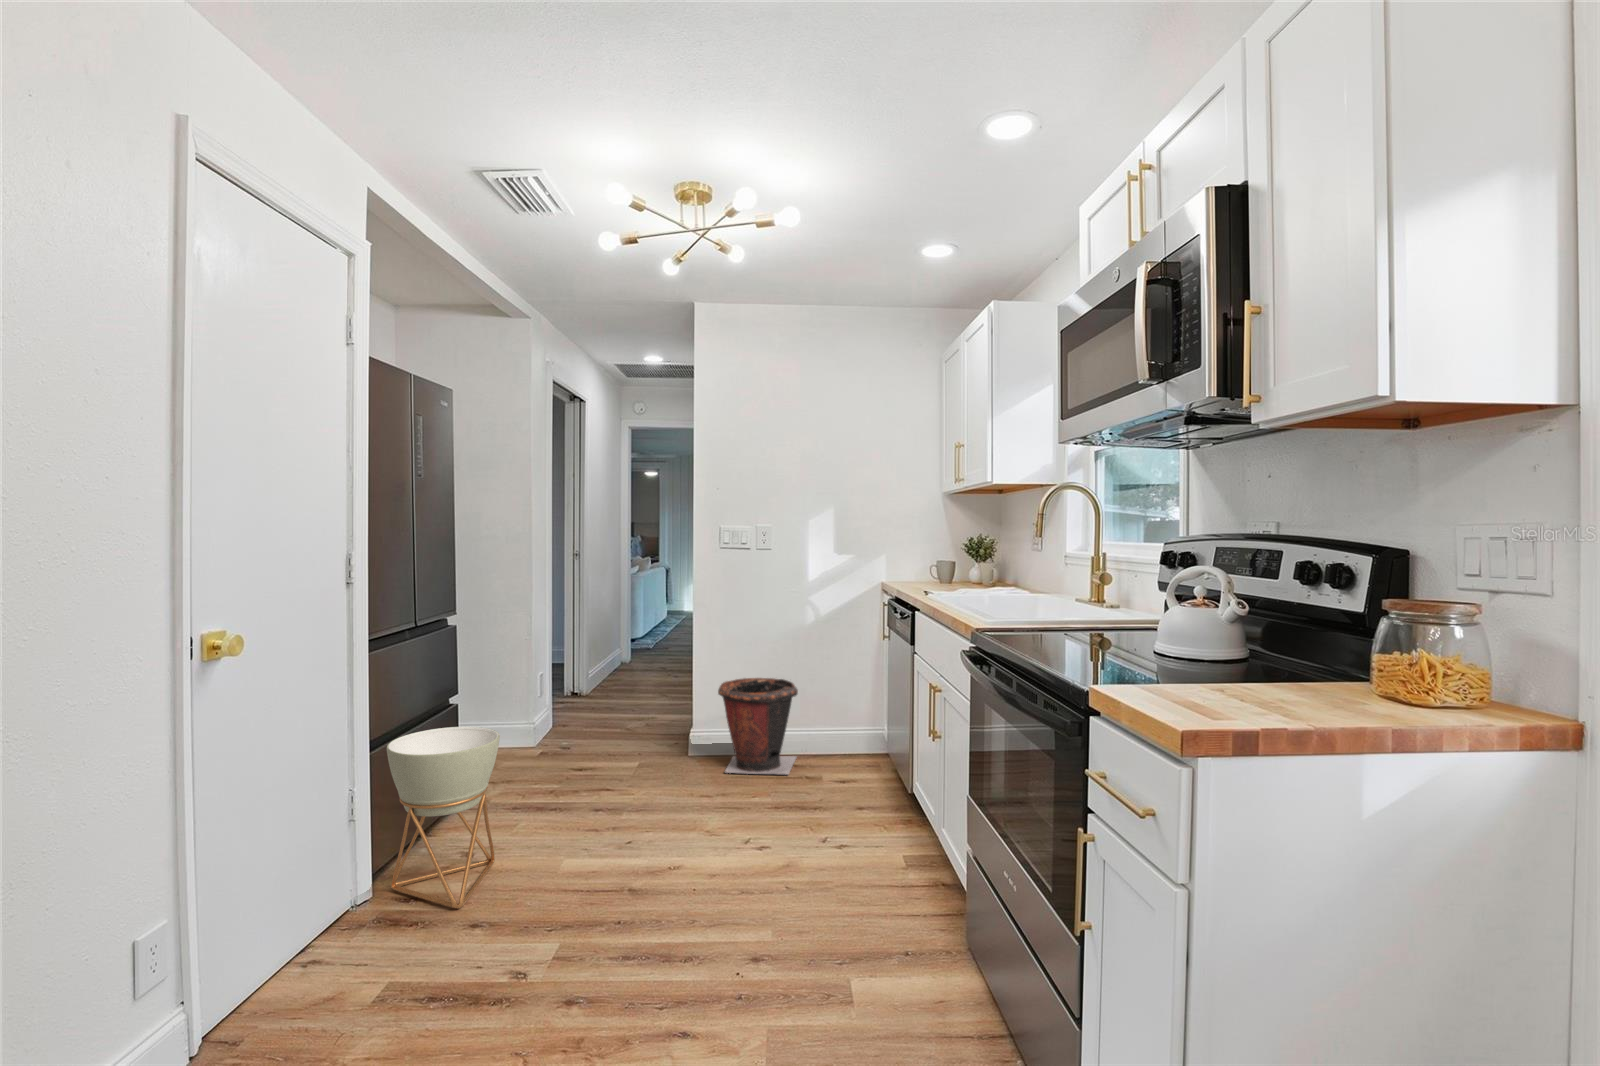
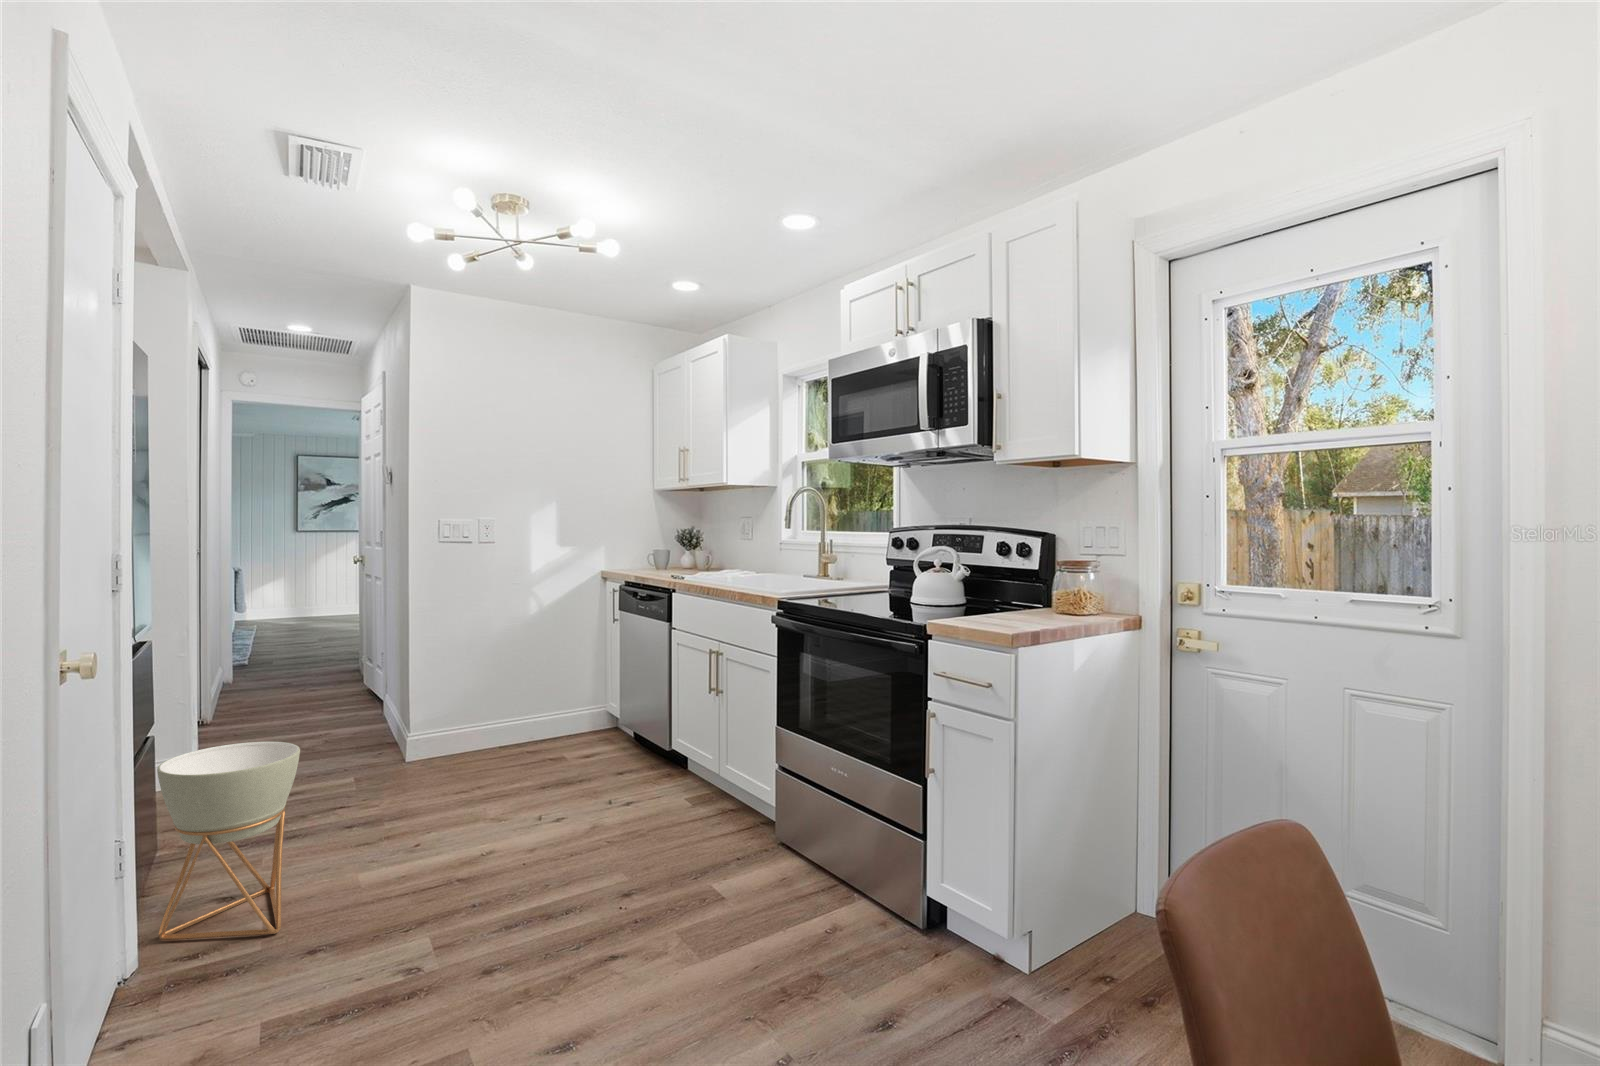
waste bin: present [718,678,798,774] -> none [450,670,538,770]

